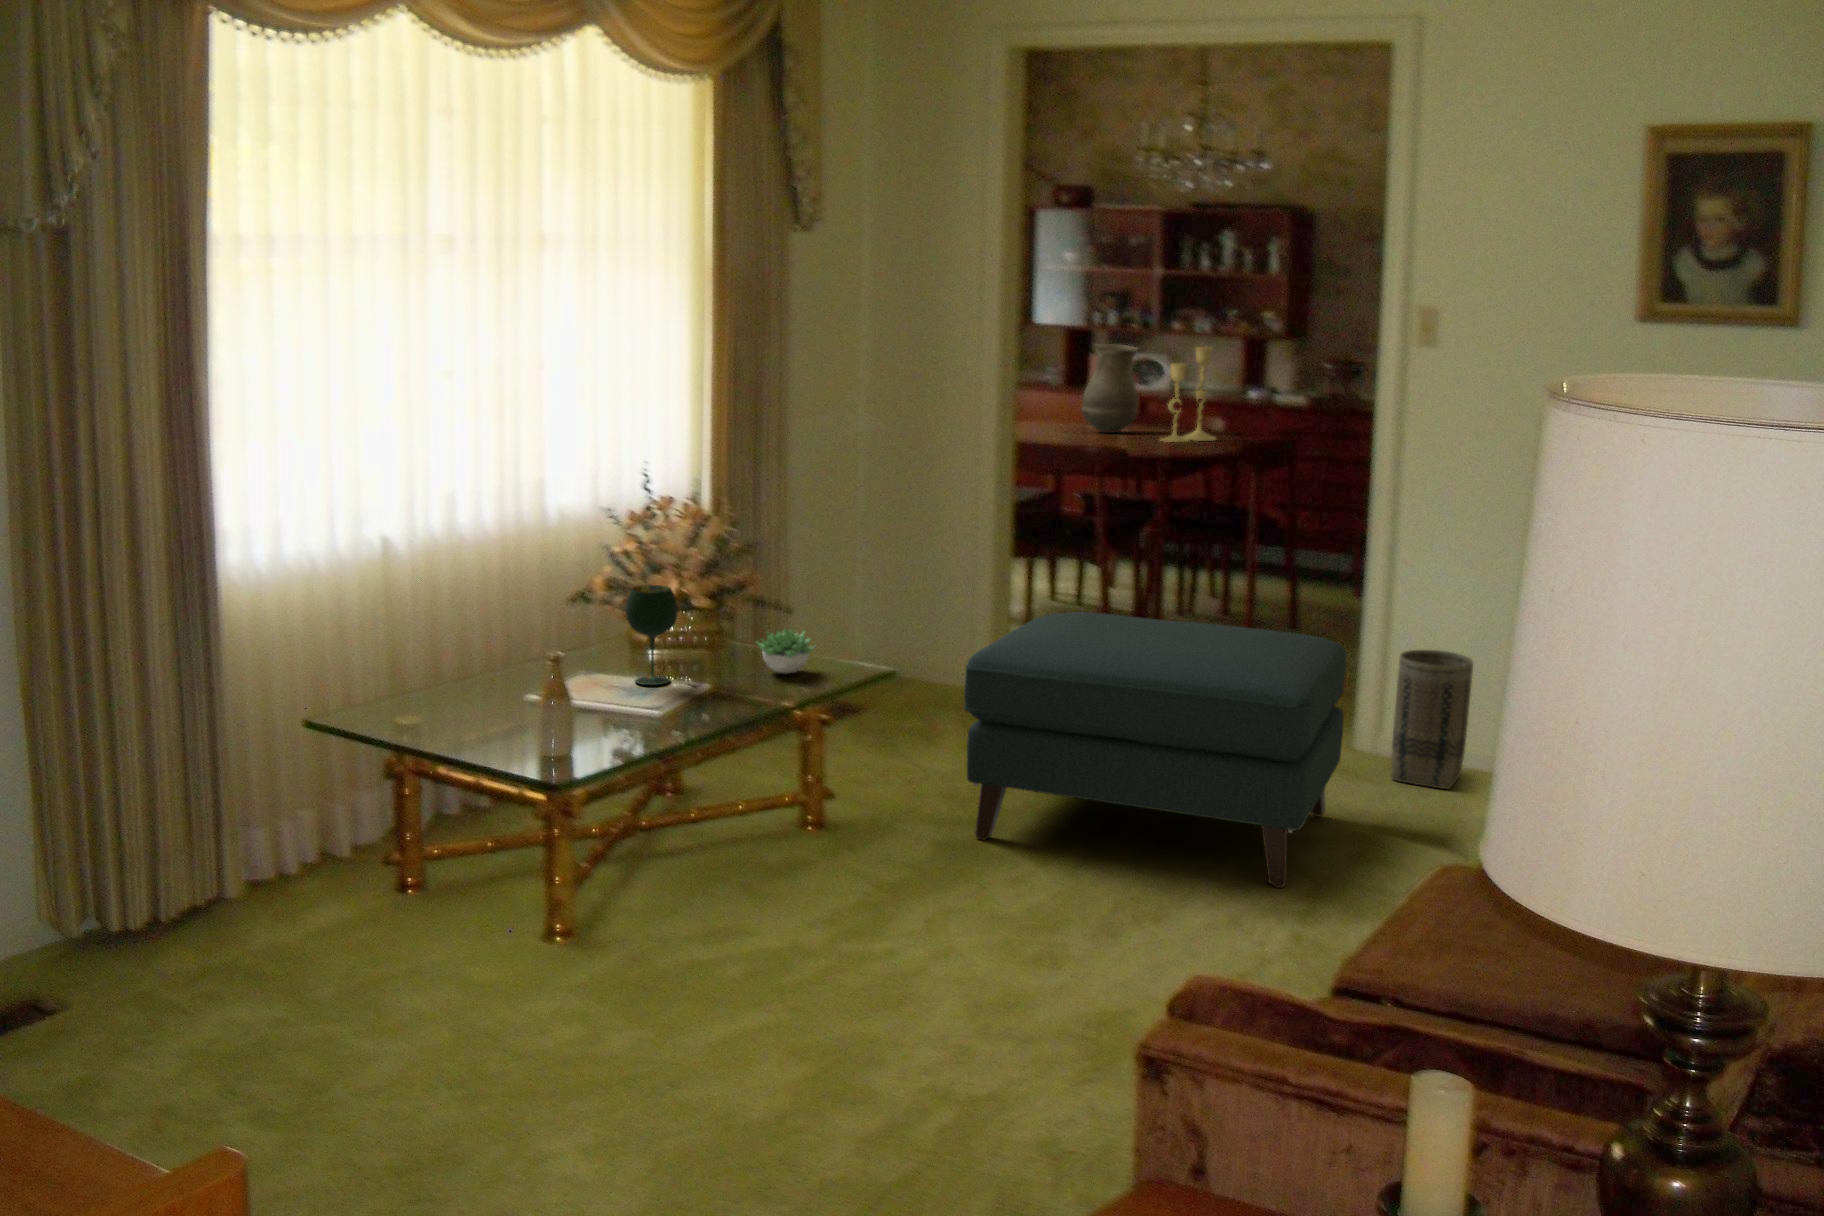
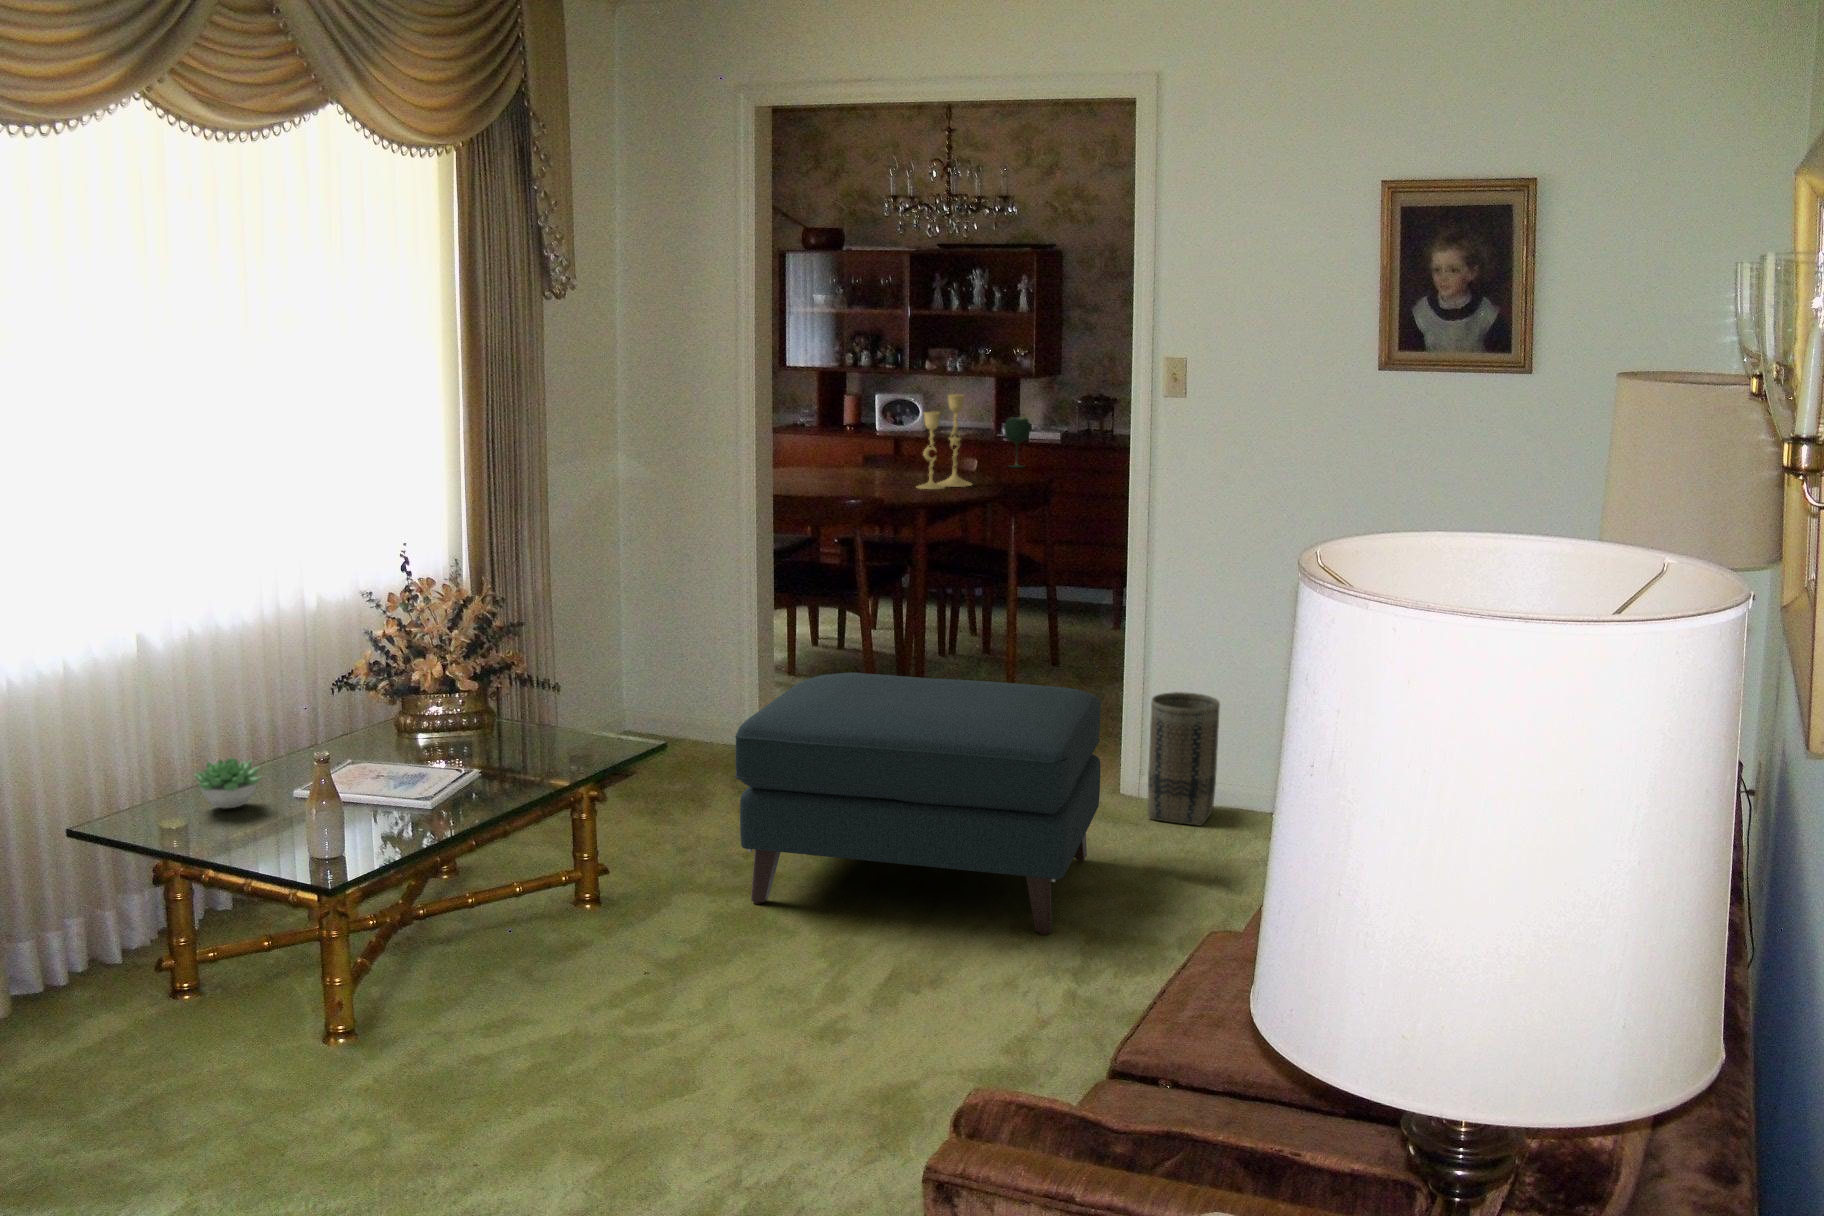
vase: present [1081,344,1138,433] -> none [837,392,895,480]
wine glass: present [626,585,678,685] -> present [1004,417,1031,468]
succulent plant: present [757,629,815,673] -> present [195,758,261,808]

